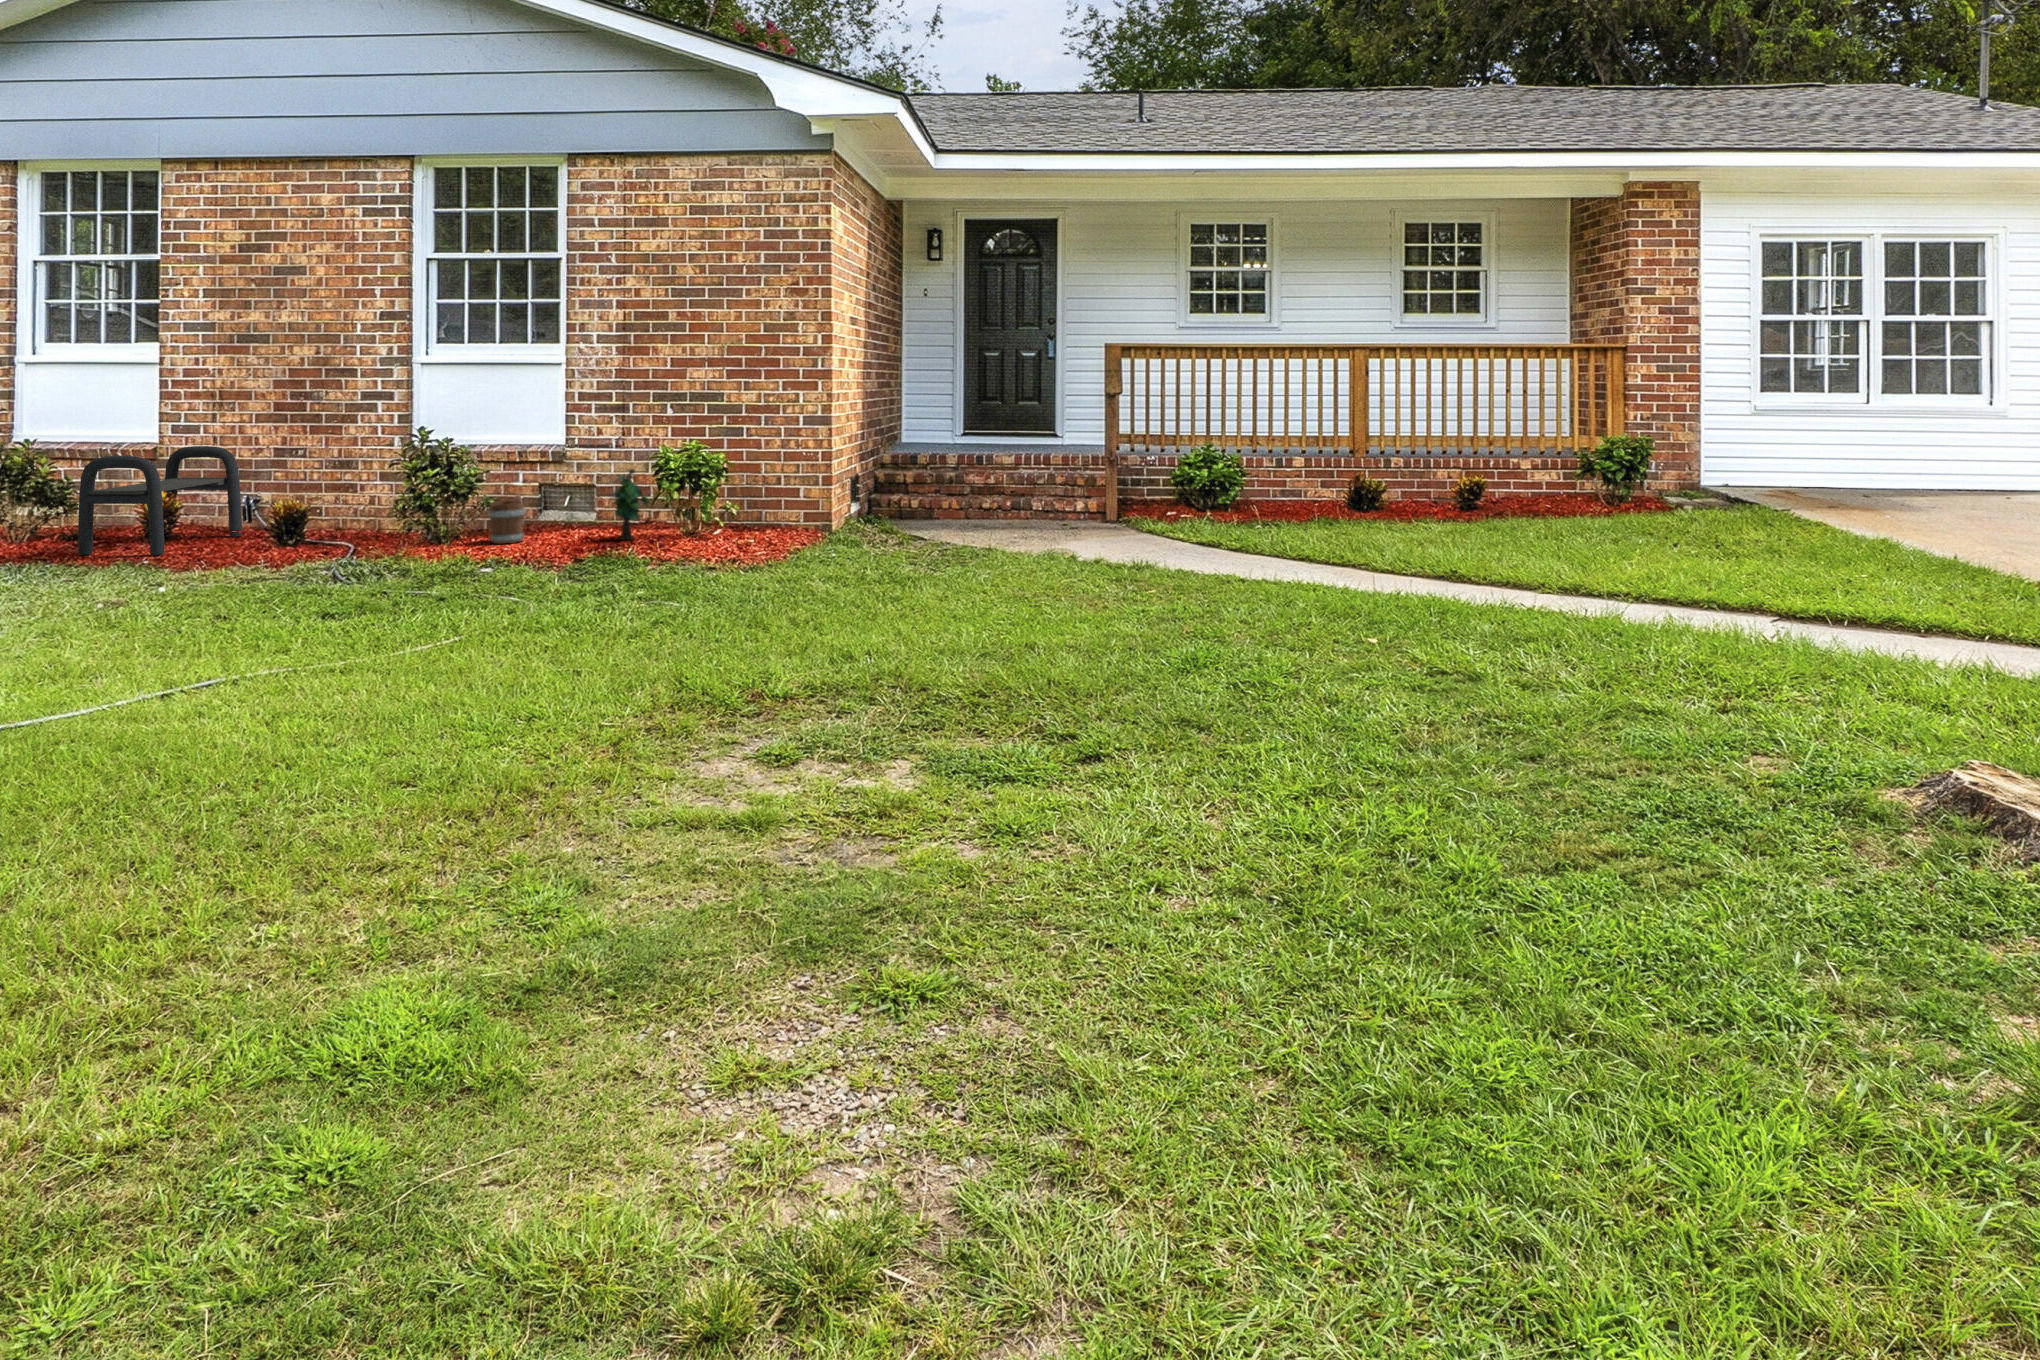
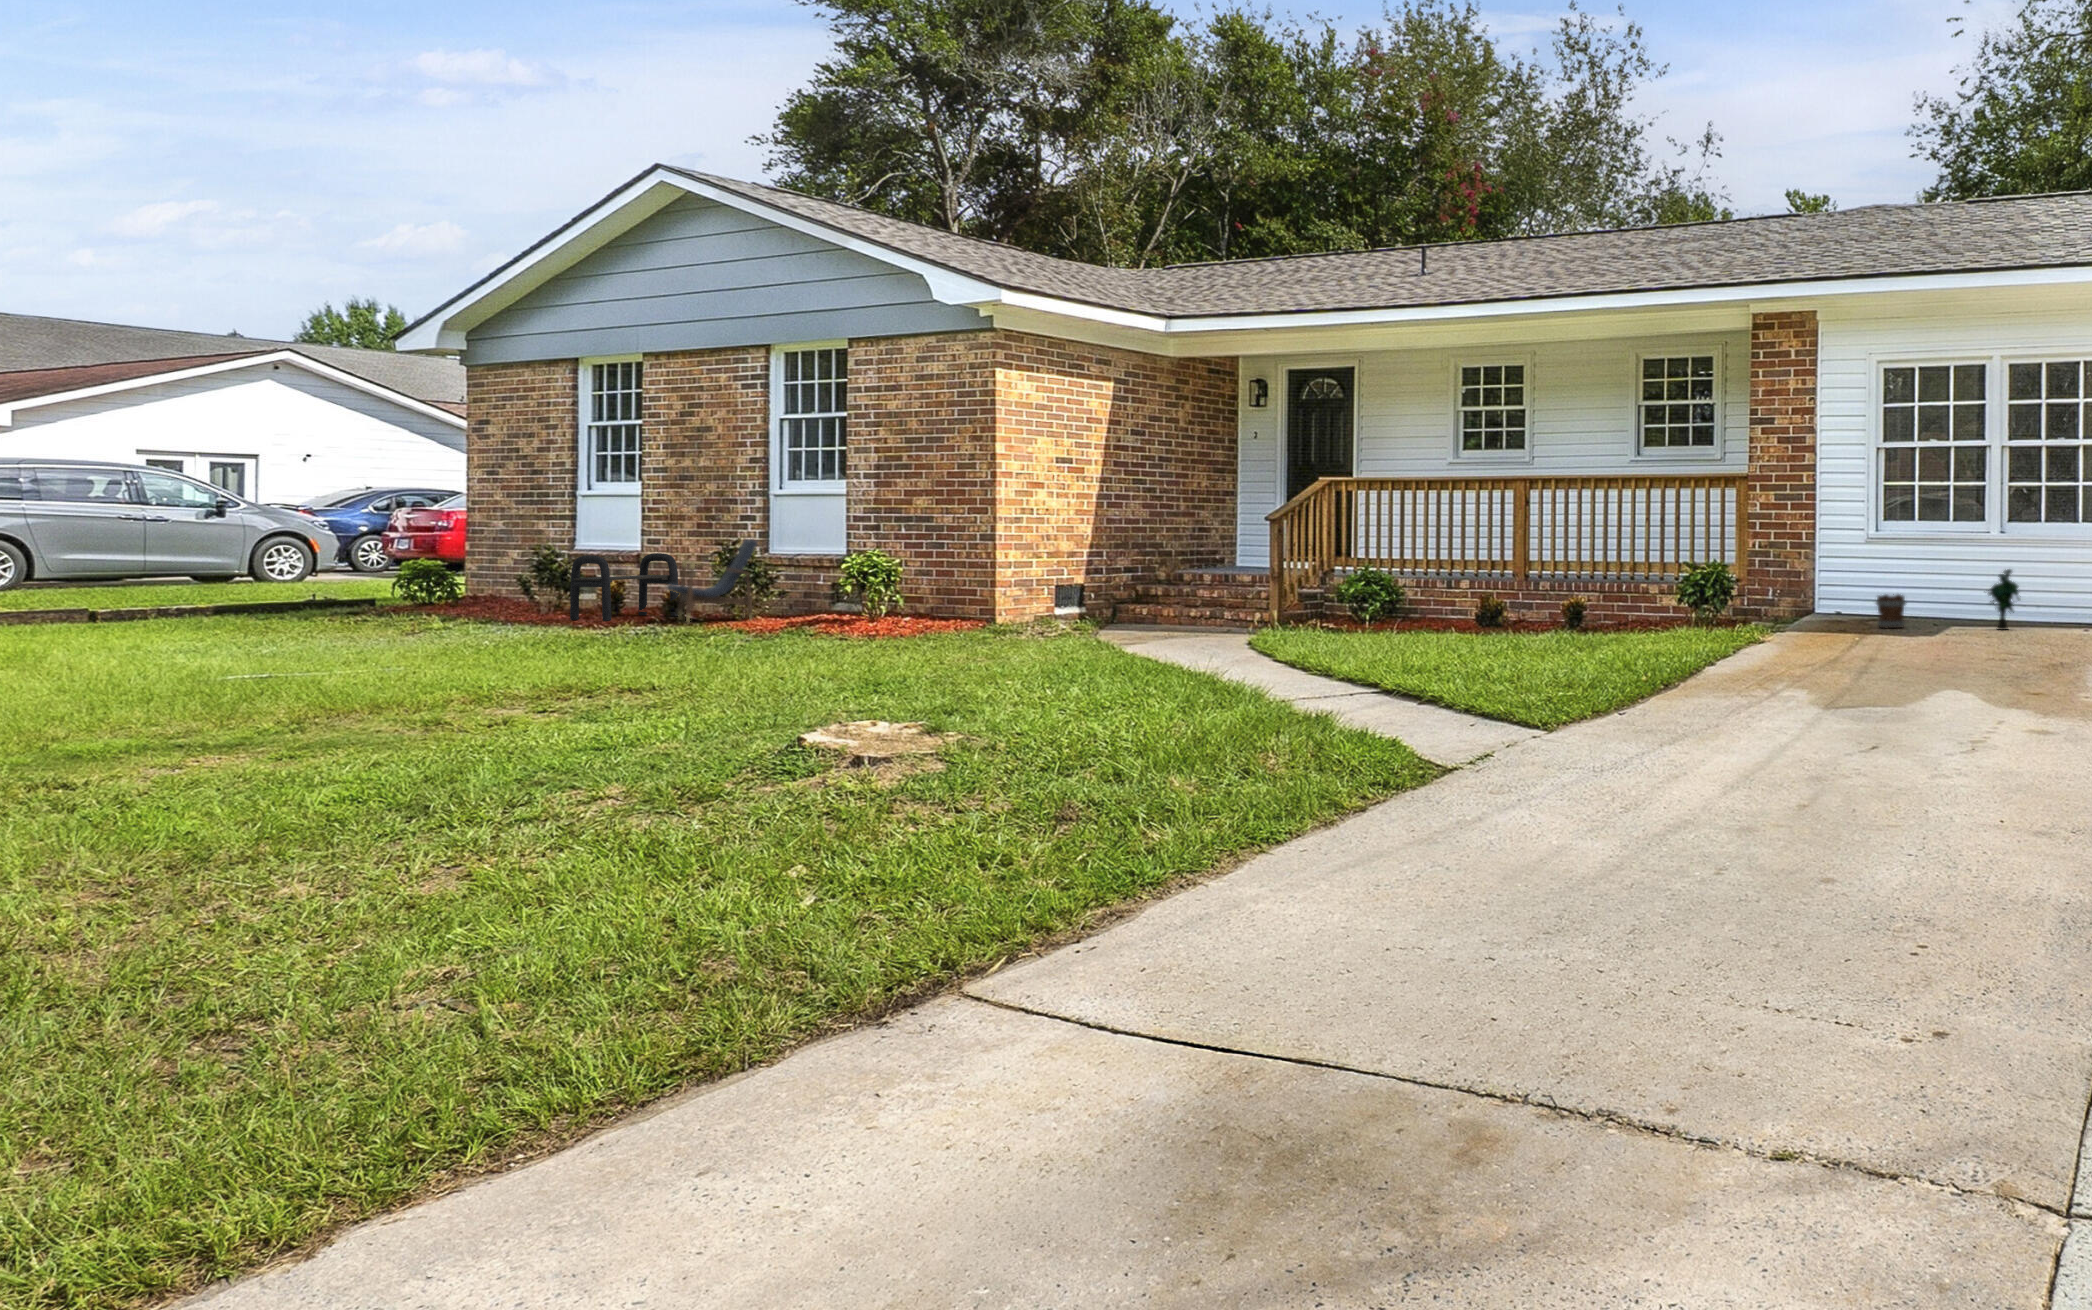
lounge chair: none [266,425,419,555] -> present [667,539,758,622]
decorative plant: present [612,469,648,540] -> present [1988,569,2019,630]
bucket: present [488,495,526,544] -> present [1876,594,1907,628]

